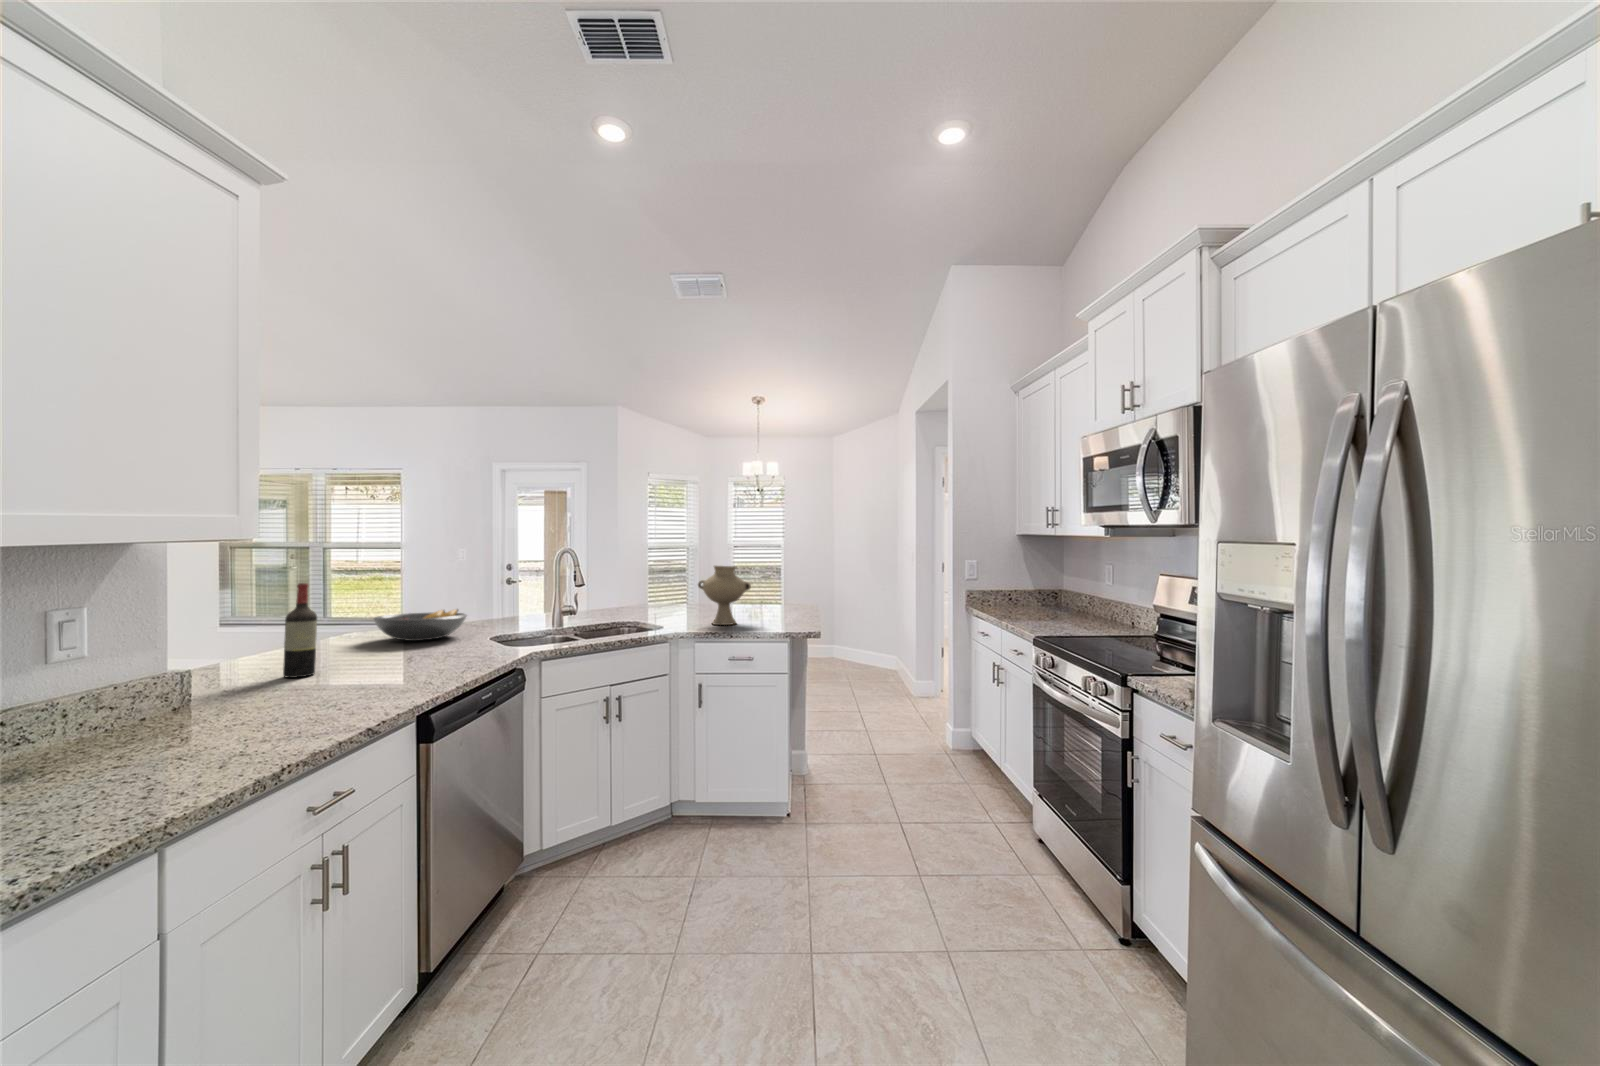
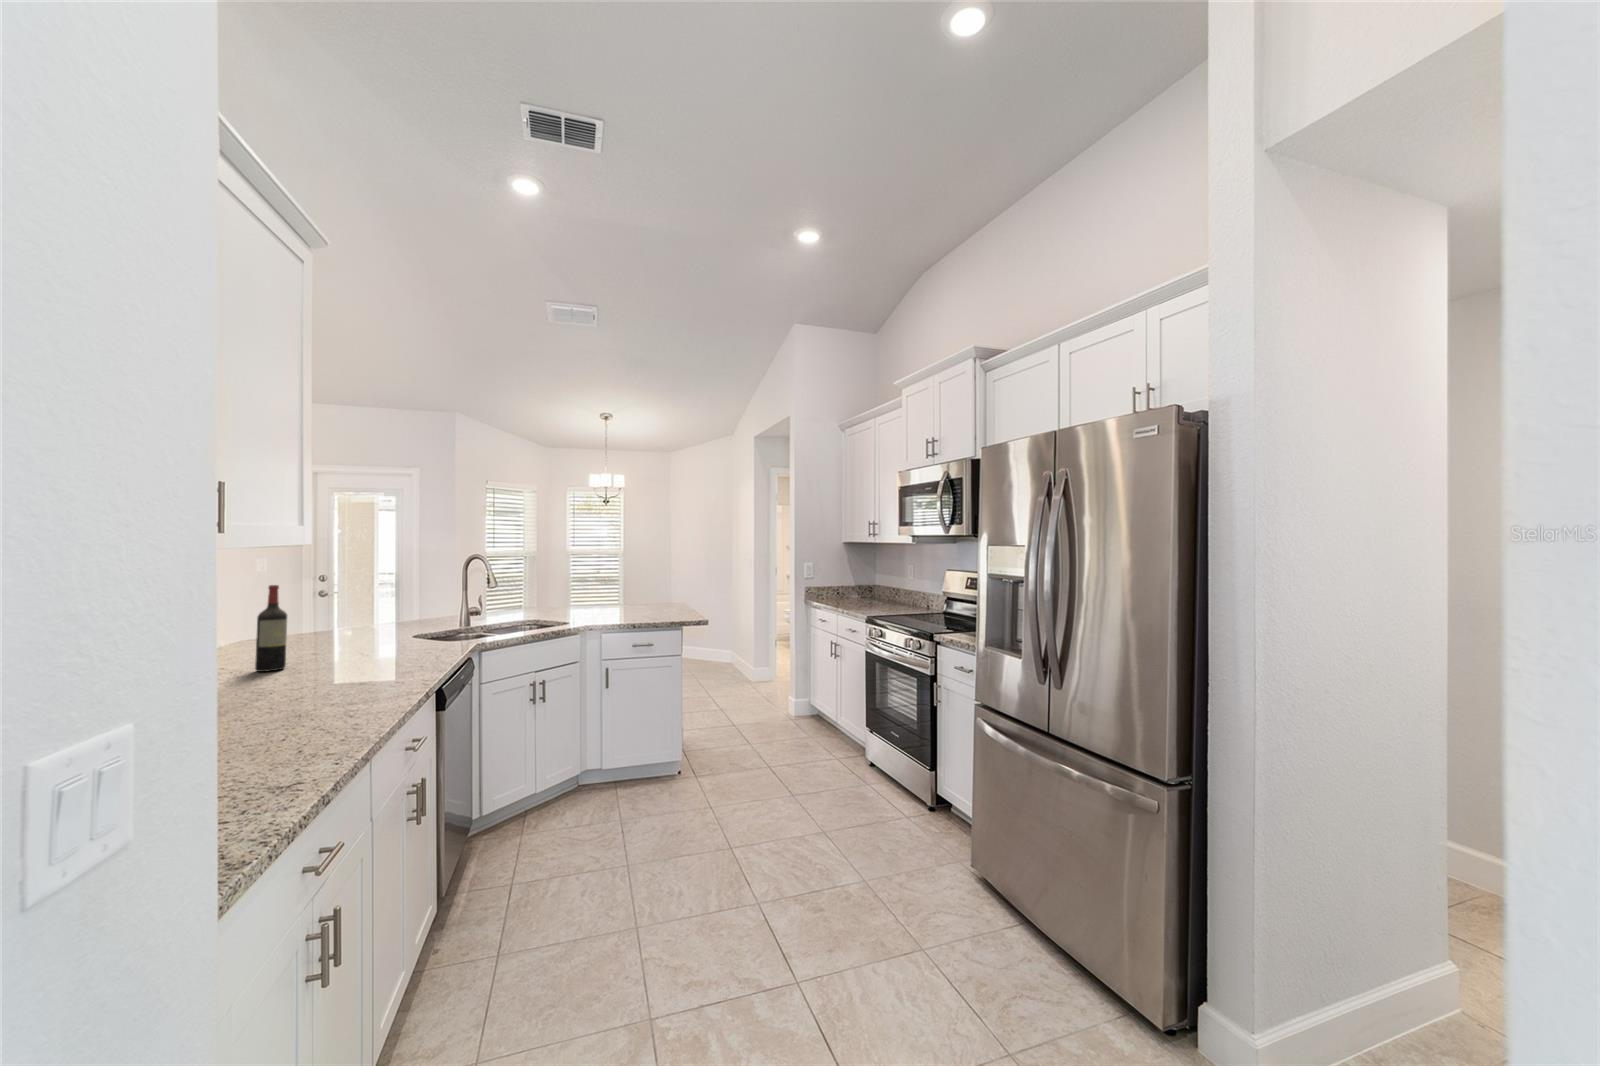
vase: present [698,566,751,625] -> none [597,568,644,619]
fruit bowl: present [373,609,467,641] -> none [290,611,386,641]

